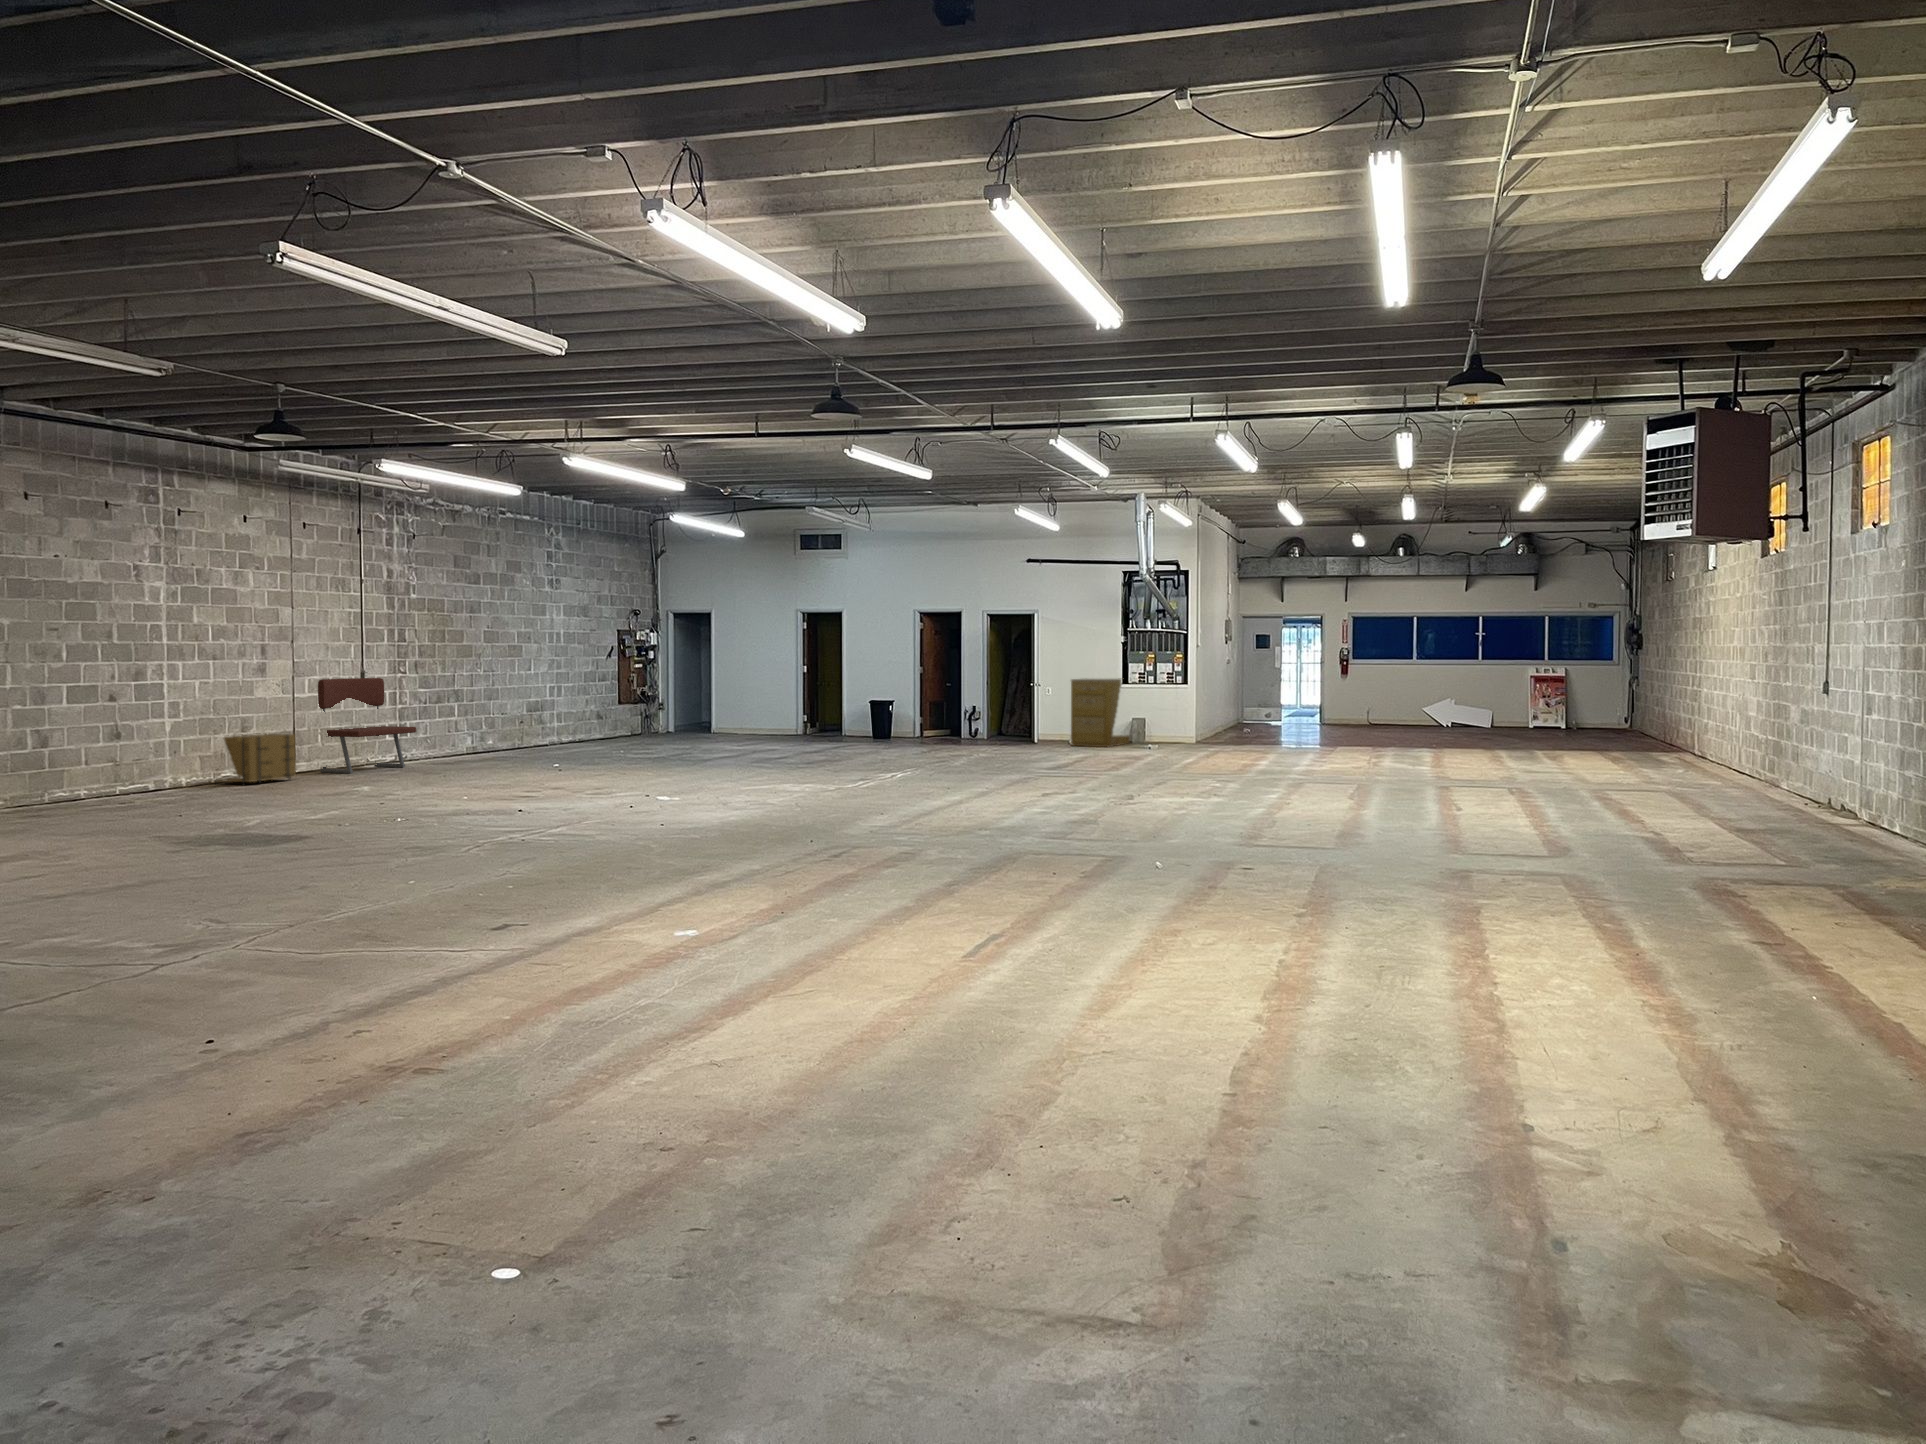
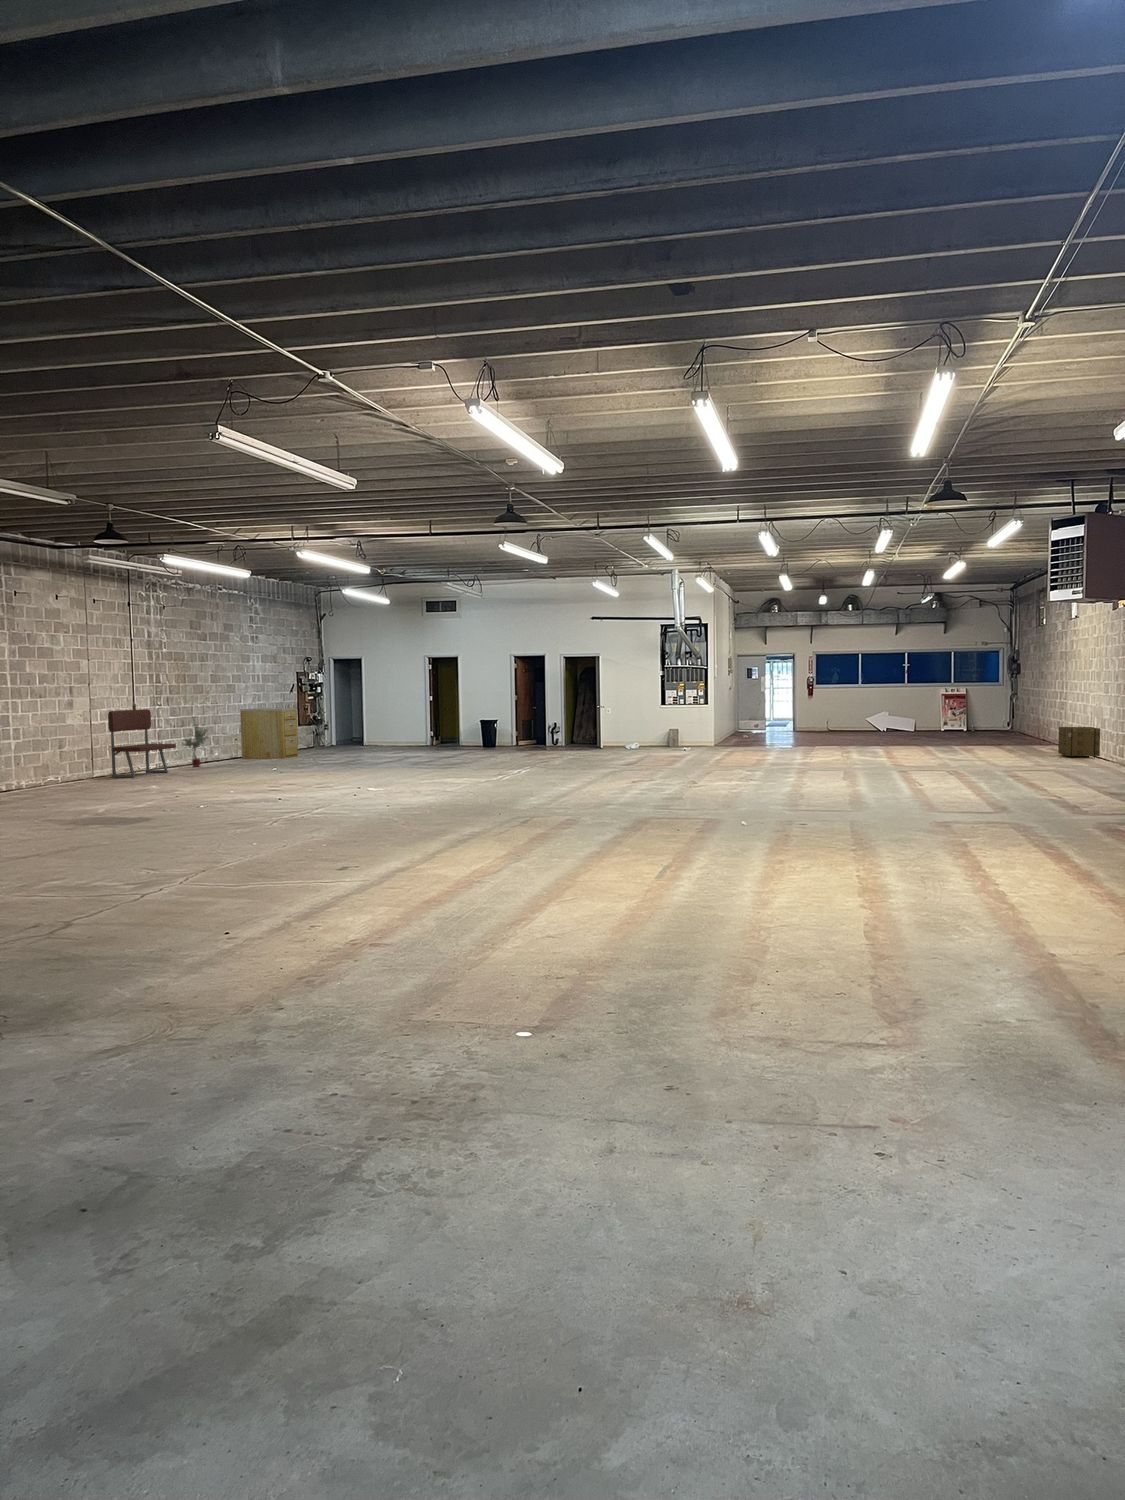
filing cabinet: present [1071,678,1130,747] -> present [240,708,298,759]
potted tree: none [431,699,473,760] -> present [182,725,208,767]
cardboard box: present [215,733,296,783] -> present [1058,727,1100,758]

